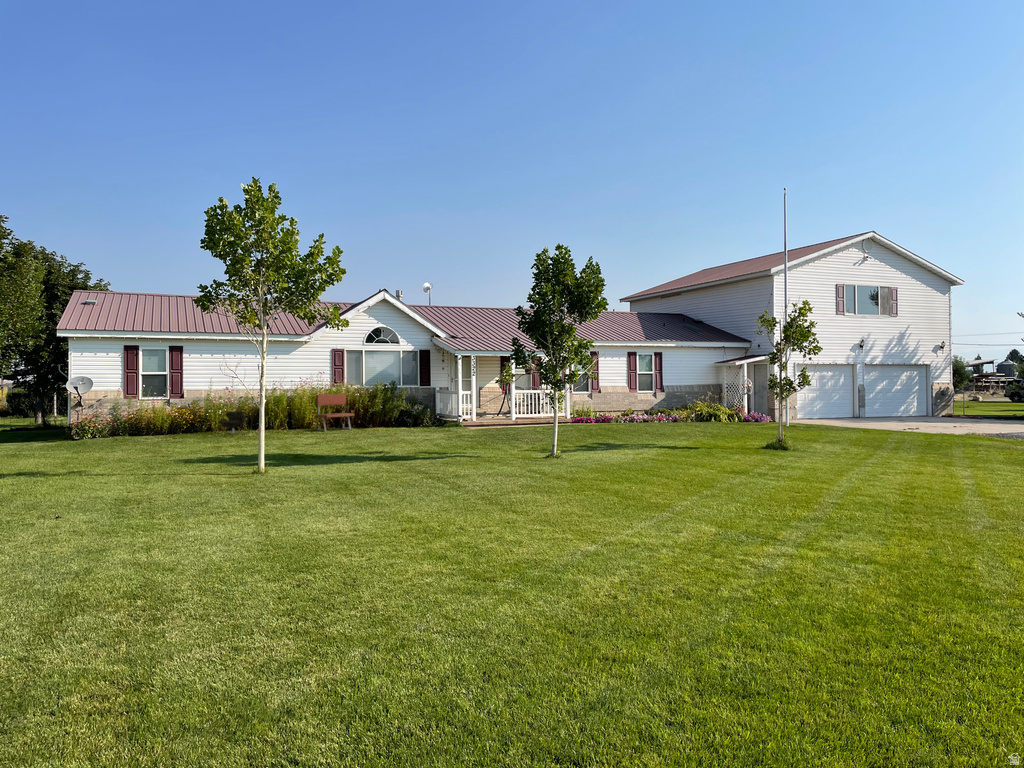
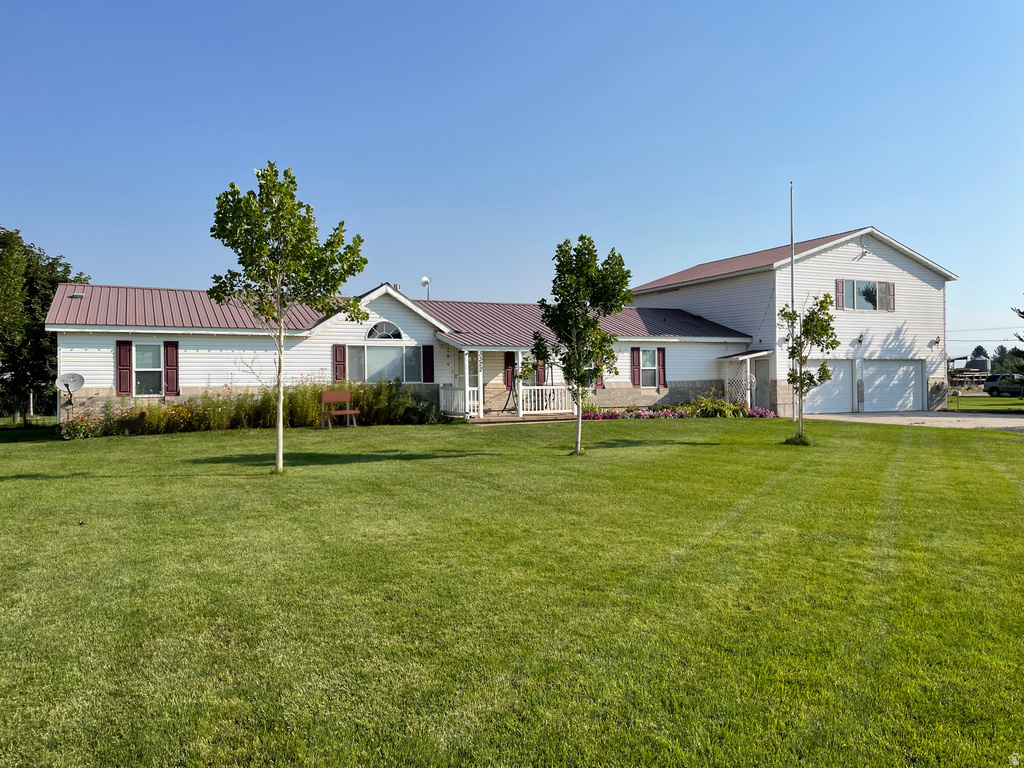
lounge chair: present [219,411,246,434] -> present [116,411,146,436]

